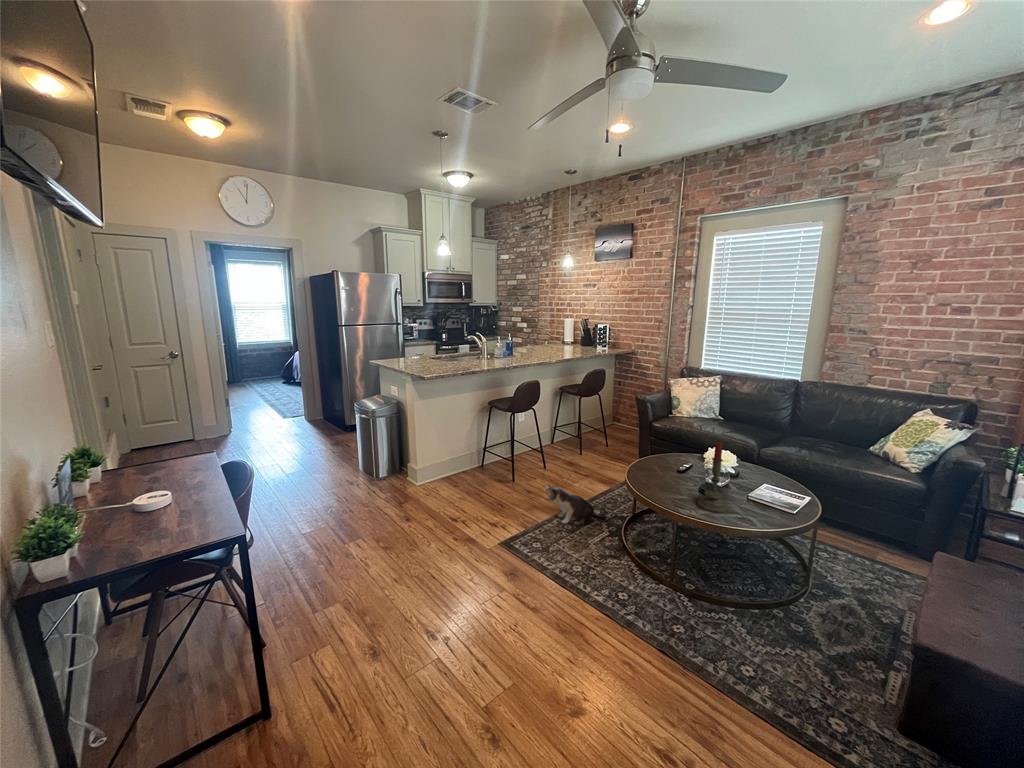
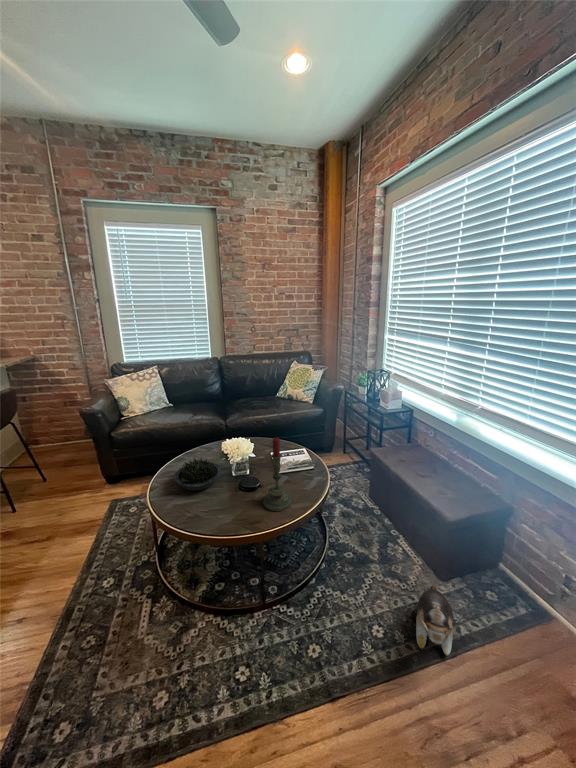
succulent plant: none [651,449,694,475] -> present [174,458,222,490]
plush toy: present [544,484,607,525] -> present [416,586,454,655]

